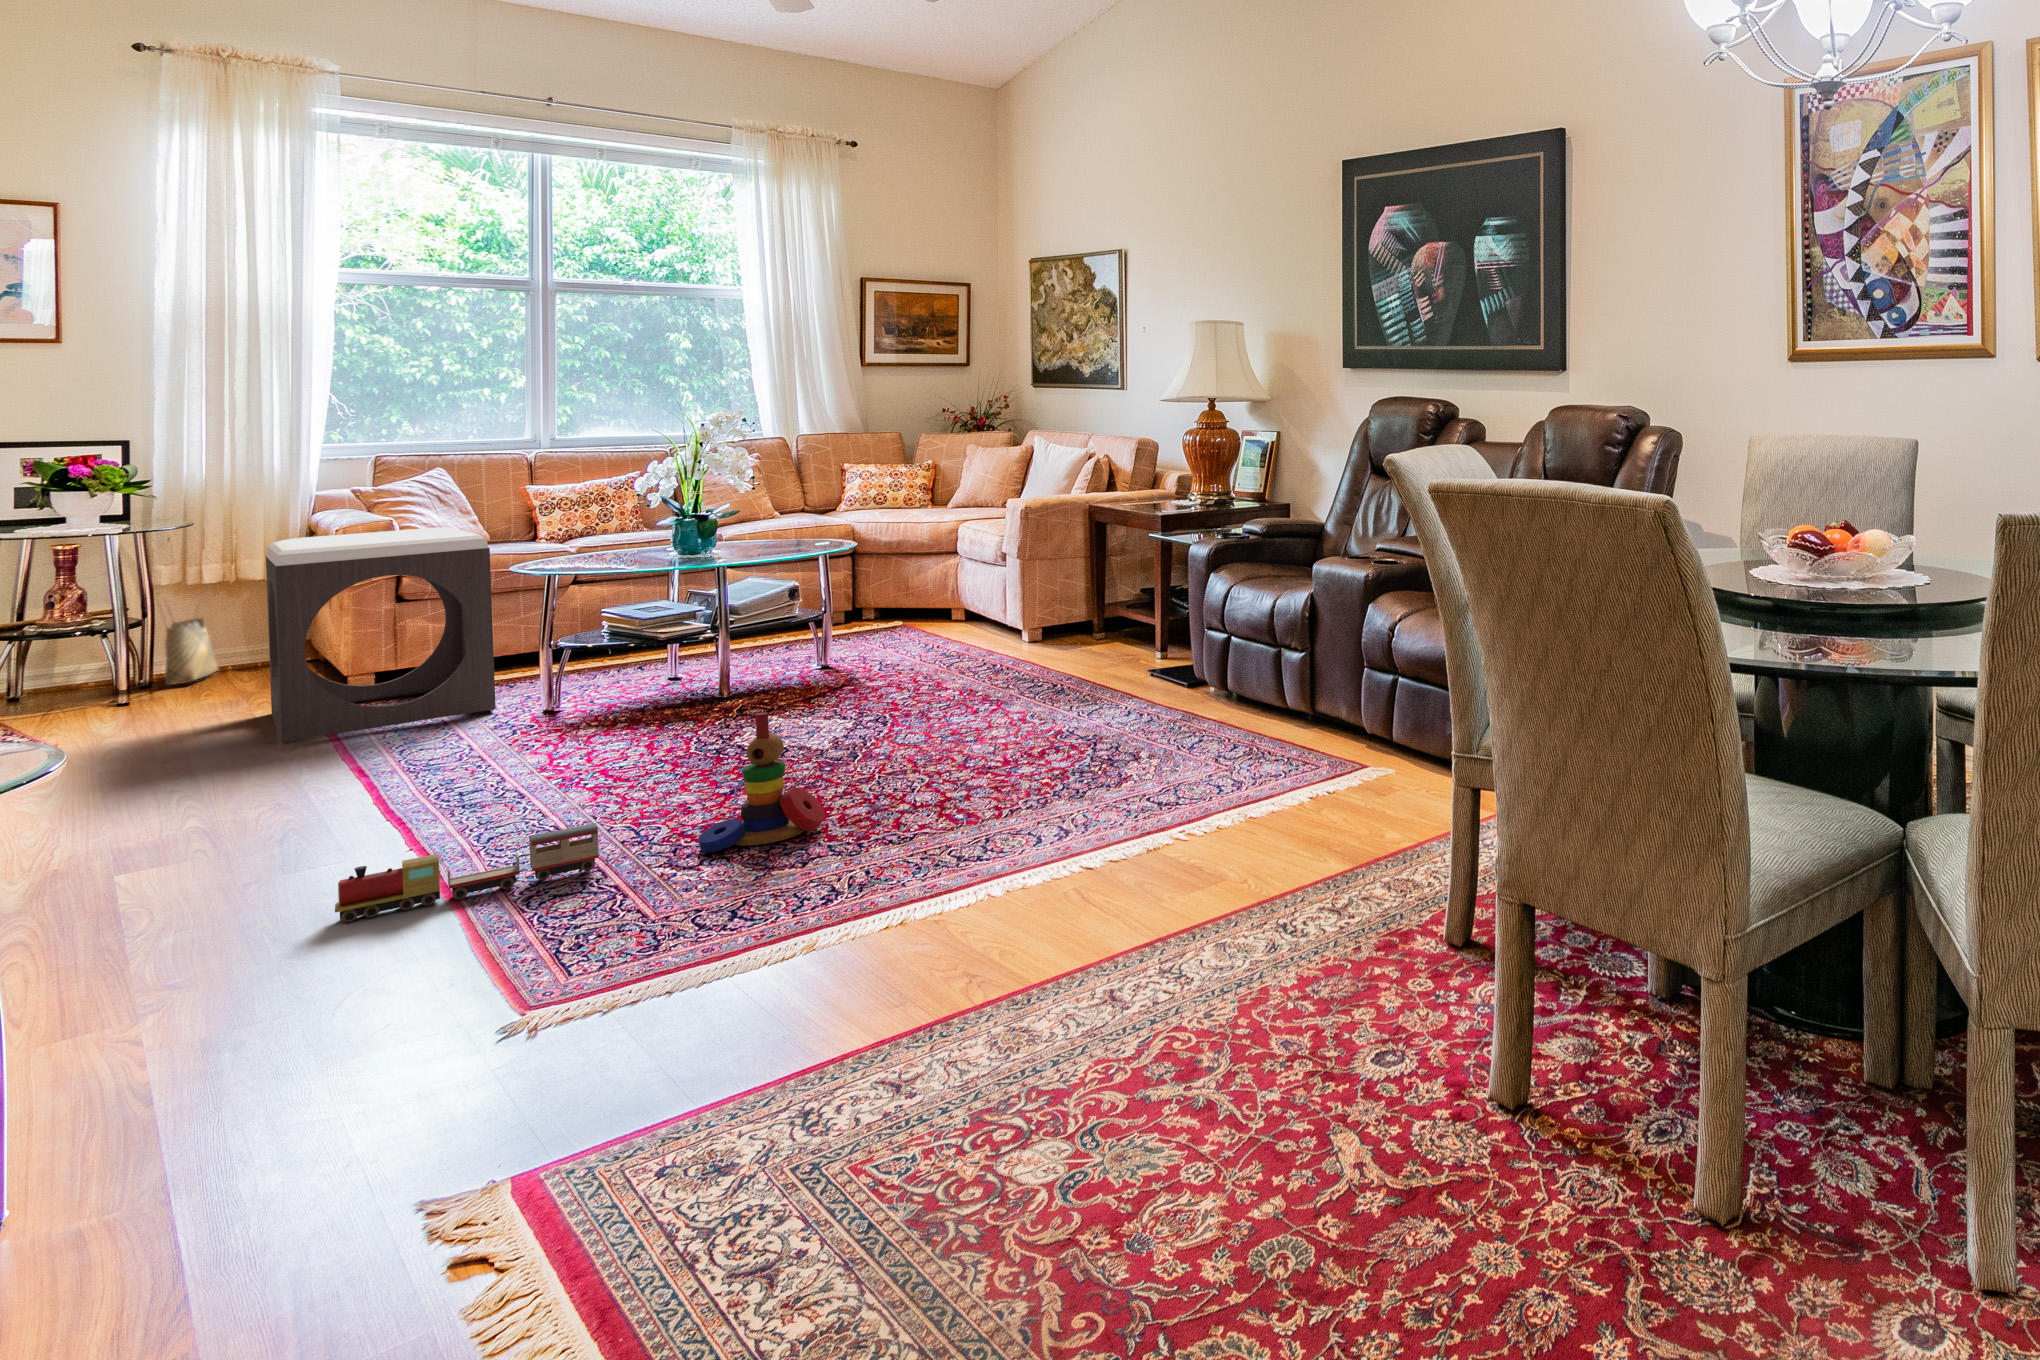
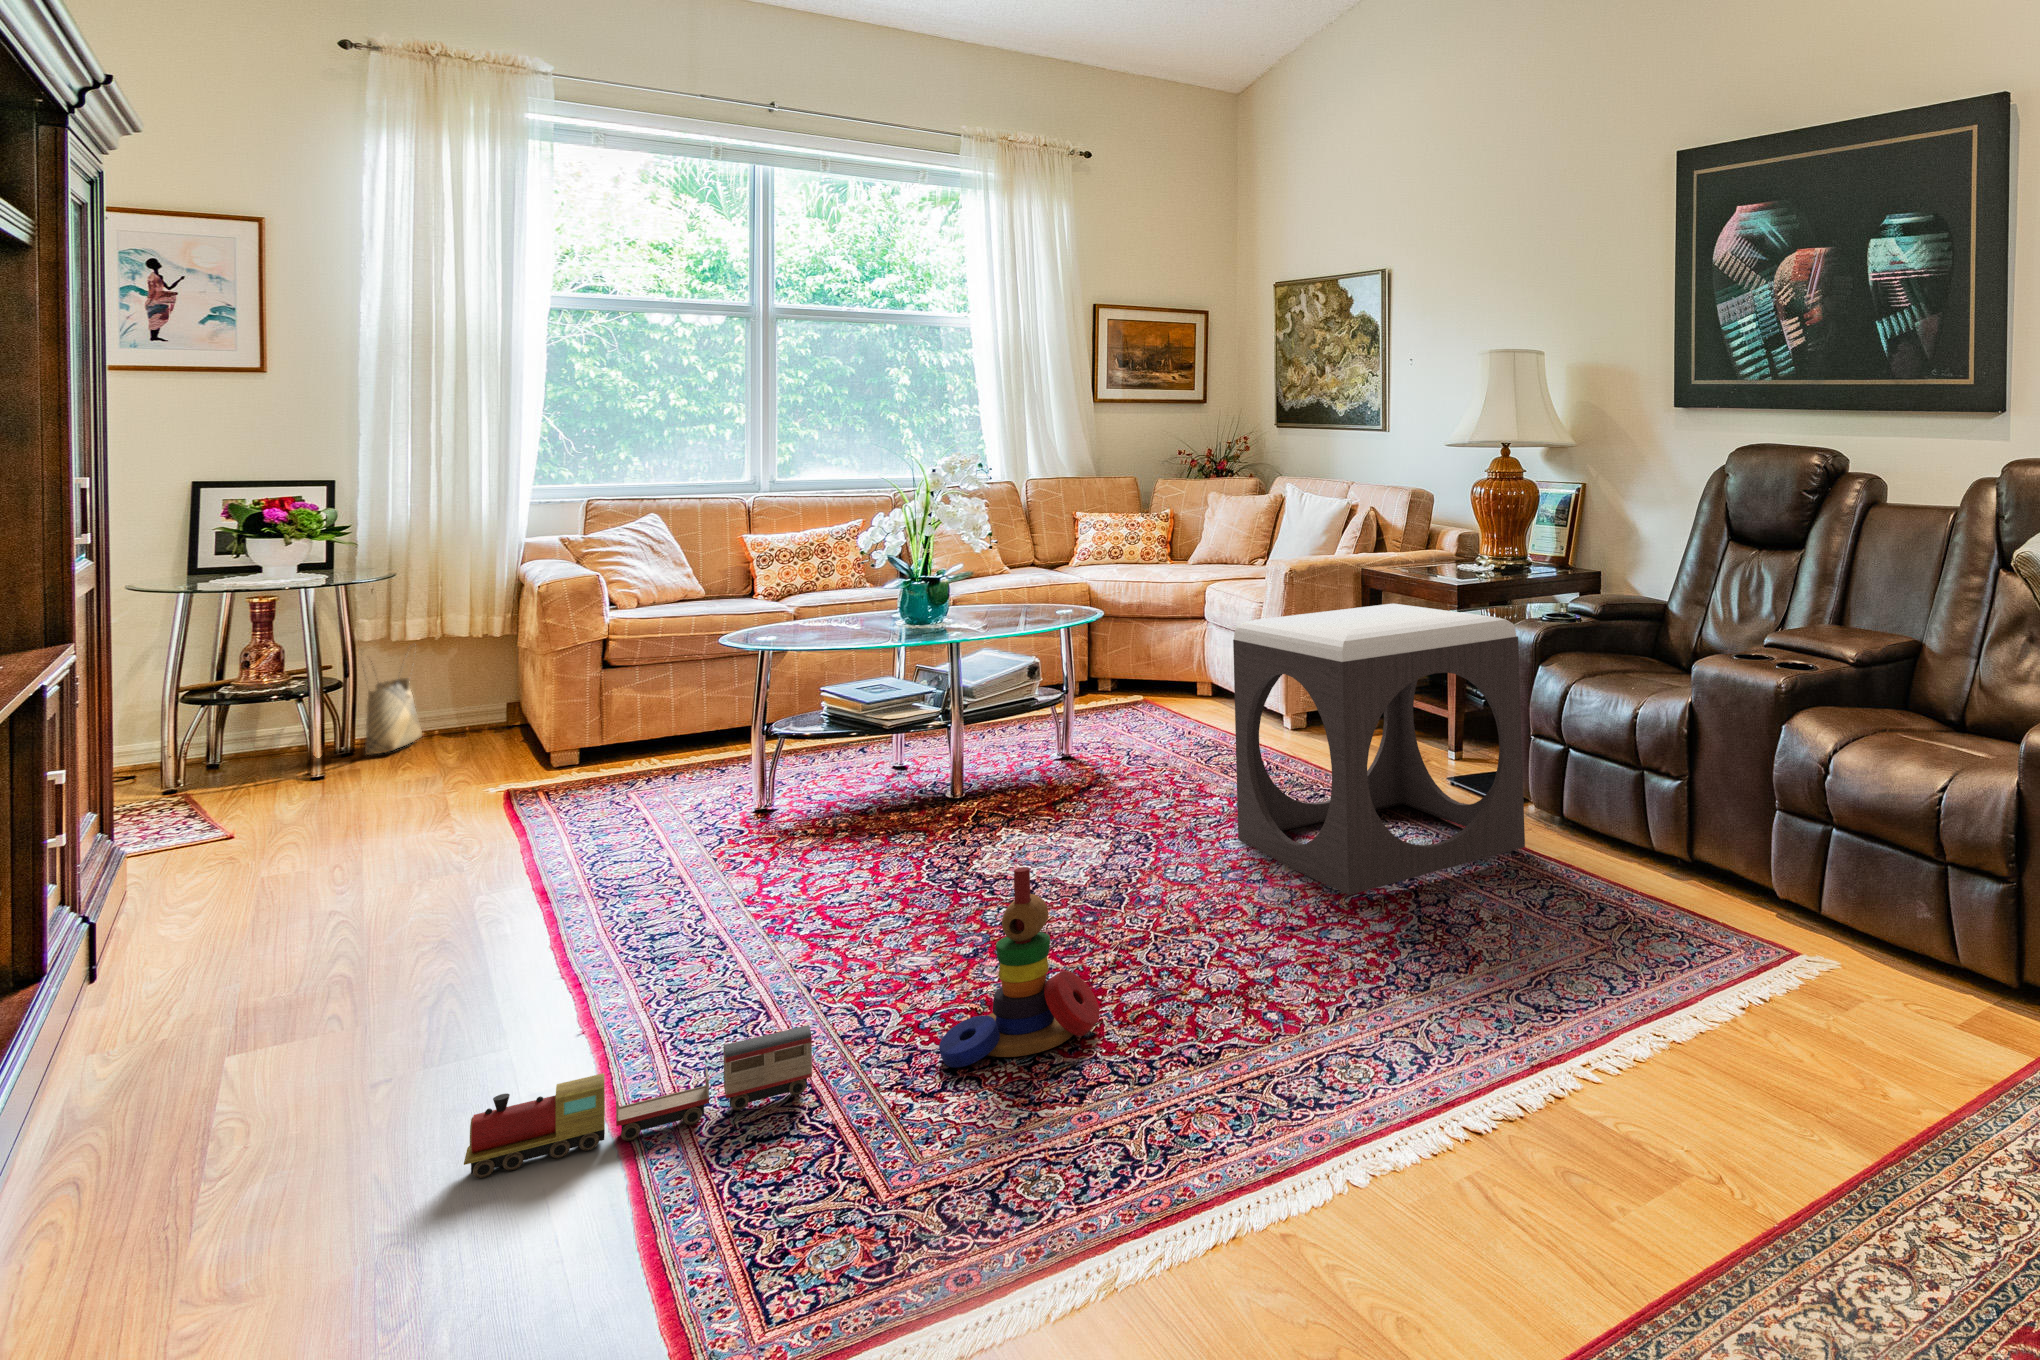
footstool: present [266,528,496,742] -> present [1233,604,1525,895]

